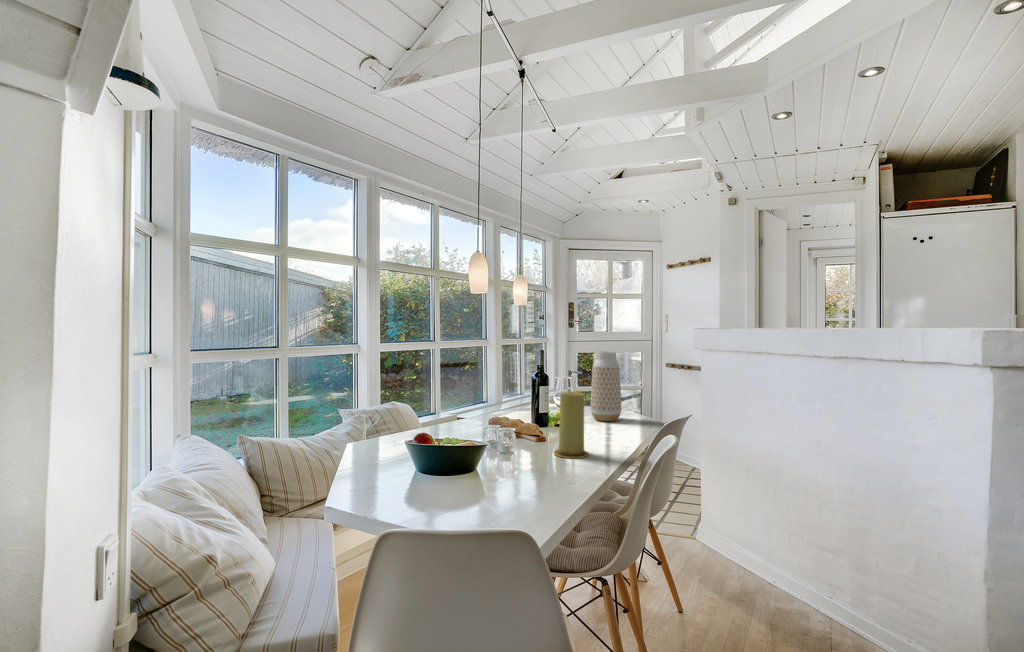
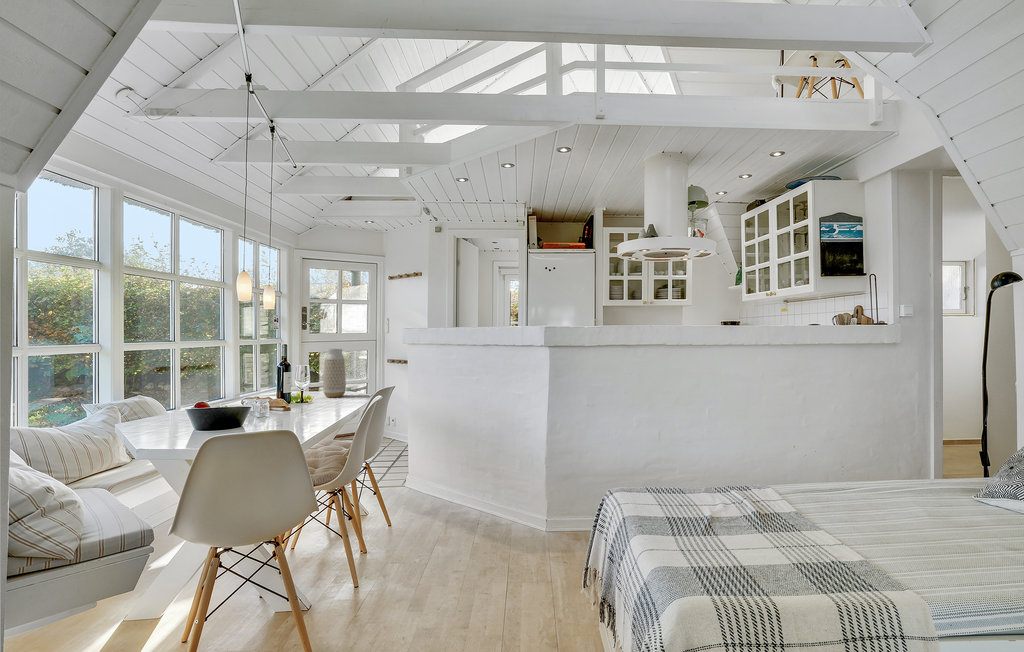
candle: present [554,392,589,458] -> none [298,374,322,415]

